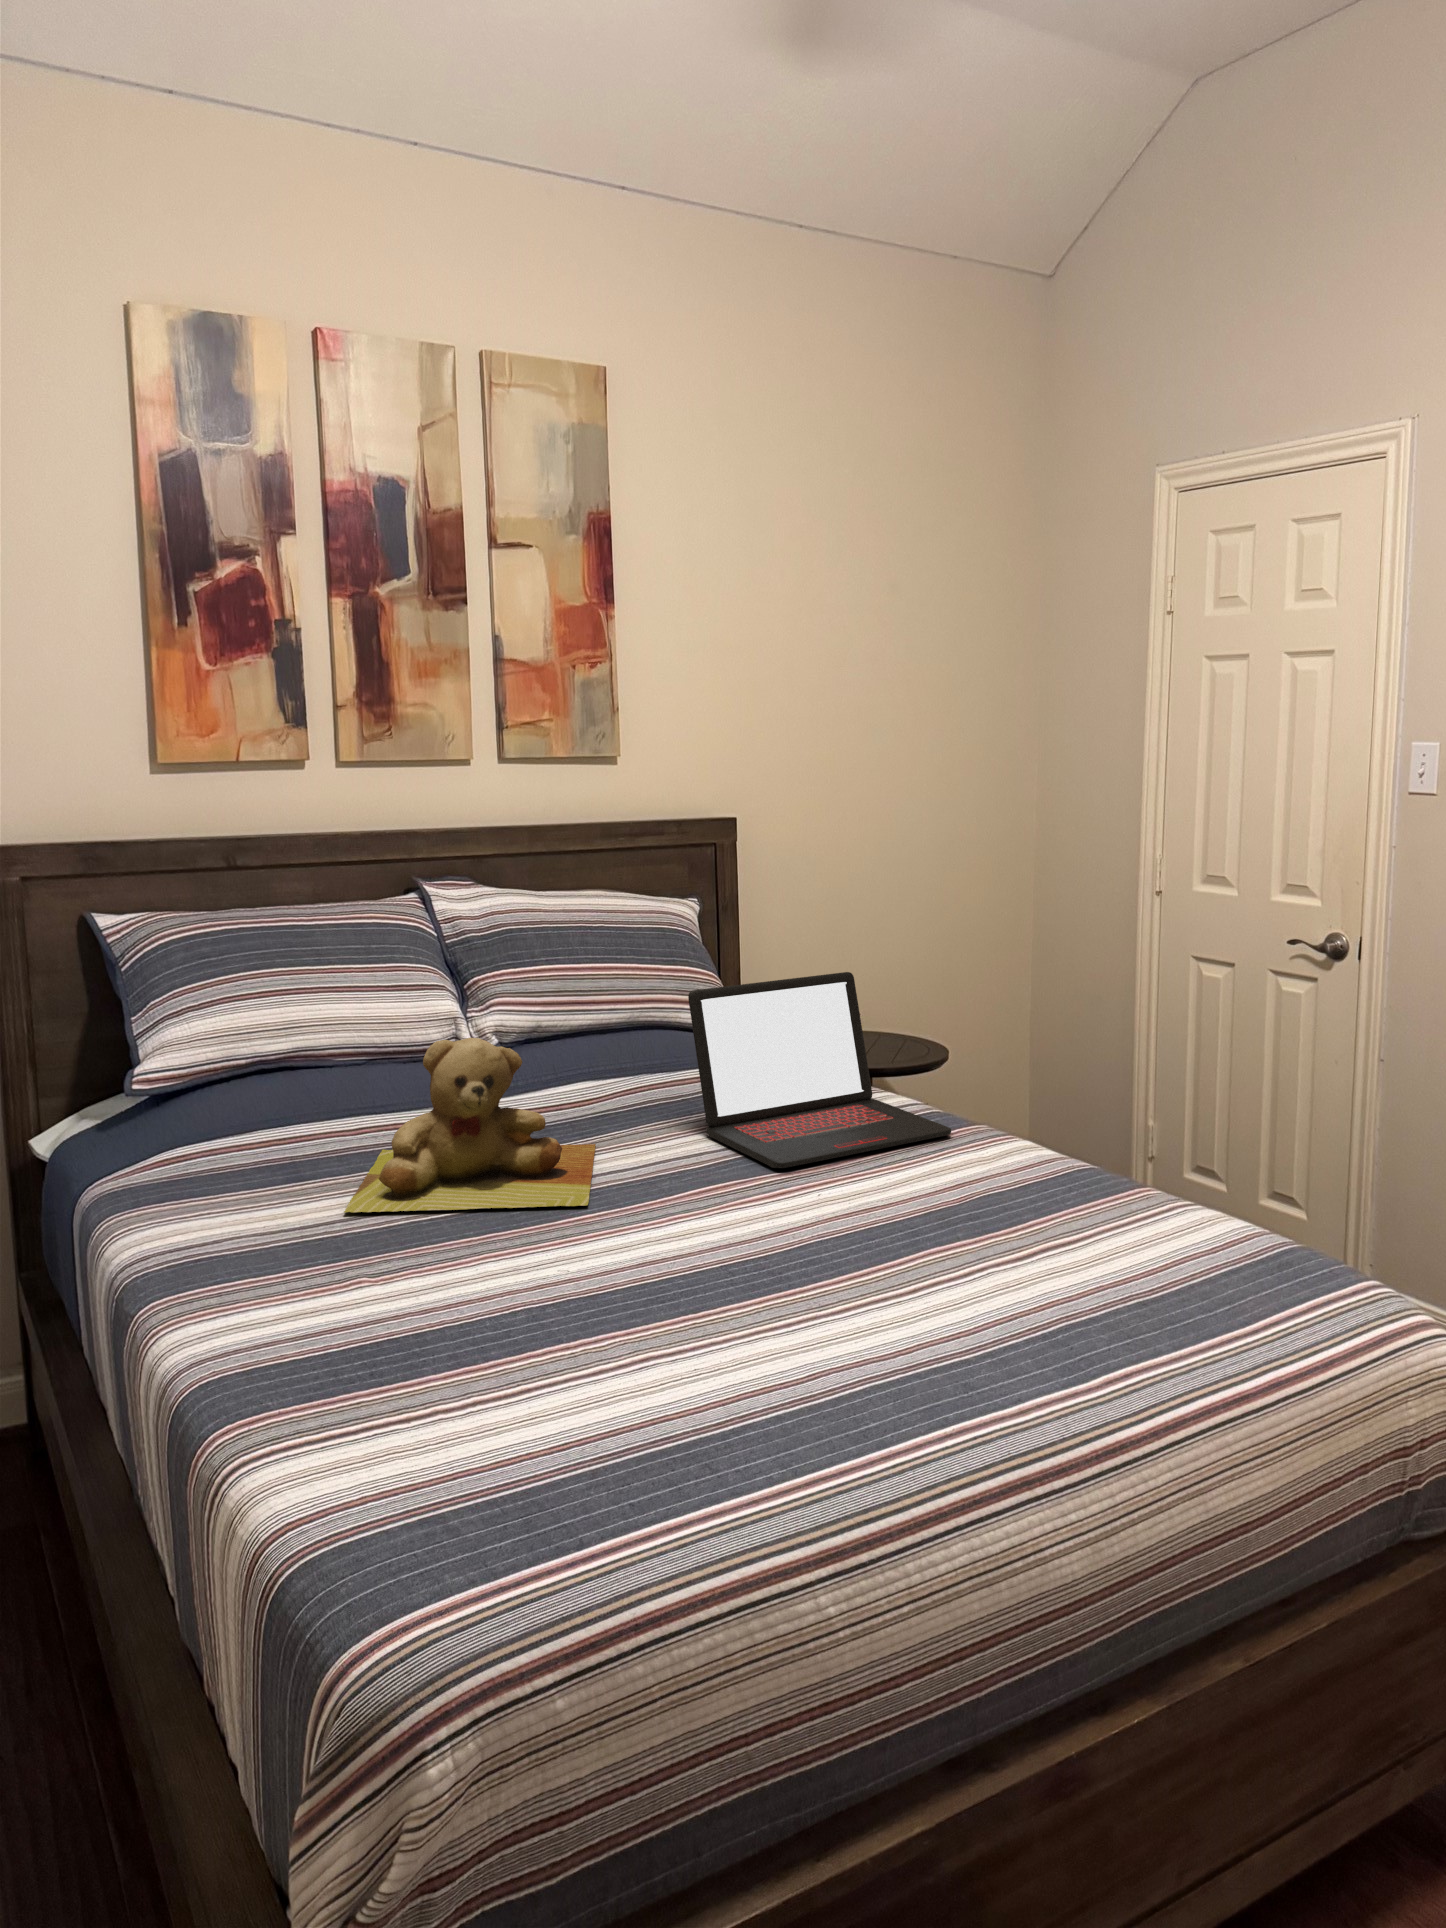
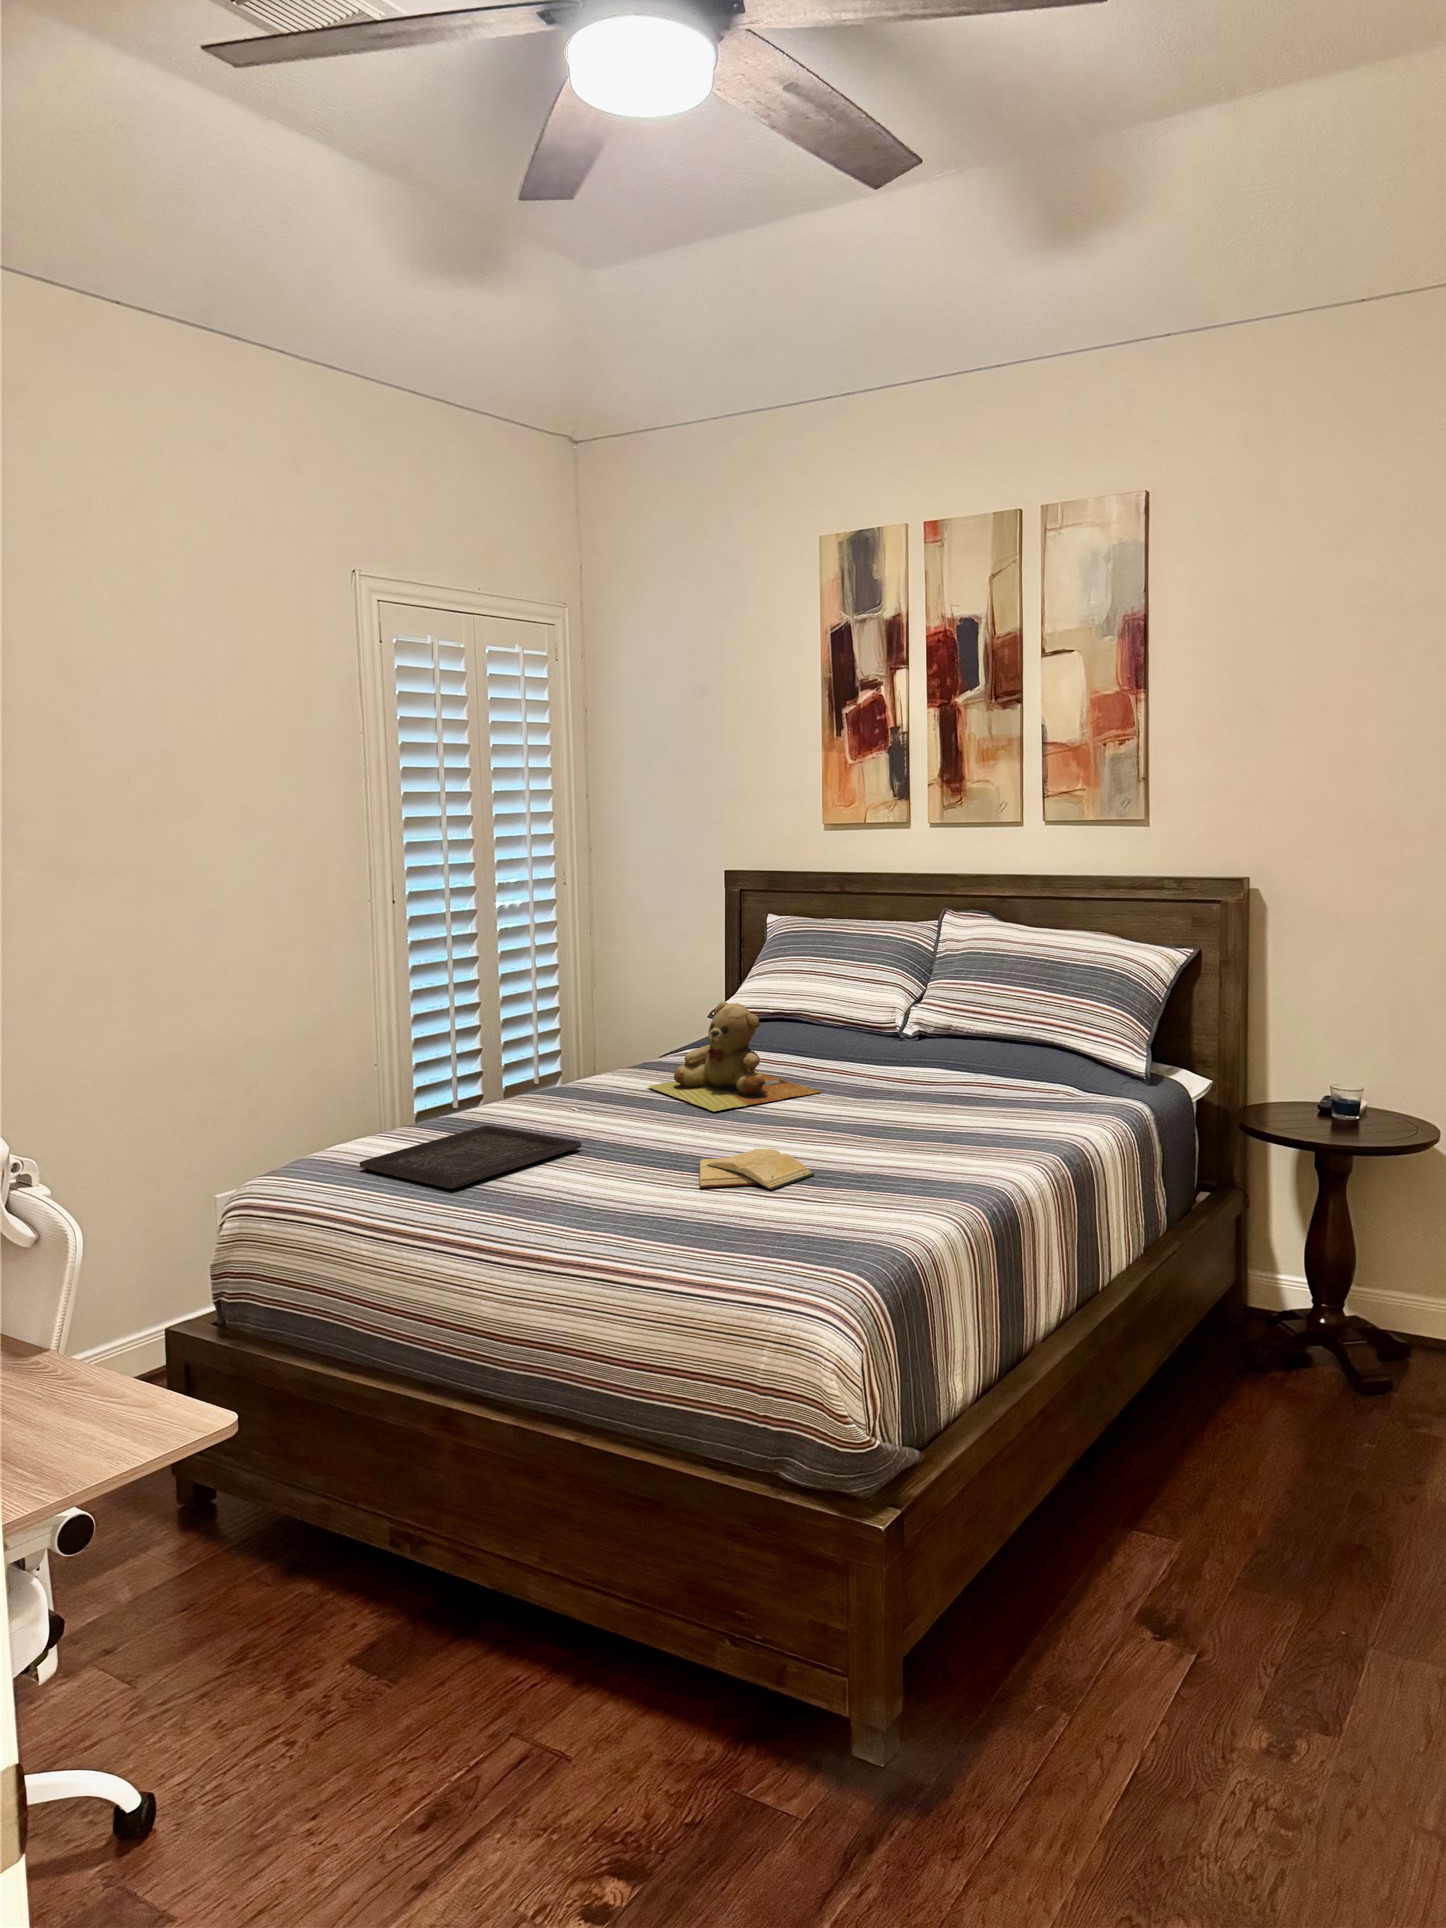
laptop: present [688,972,951,1168] -> none [831,999,1024,1139]
diary: none [851,1204,1039,1280] -> present [700,1149,814,1190]
tray: none [392,1300,771,1512] -> present [360,1126,581,1189]

